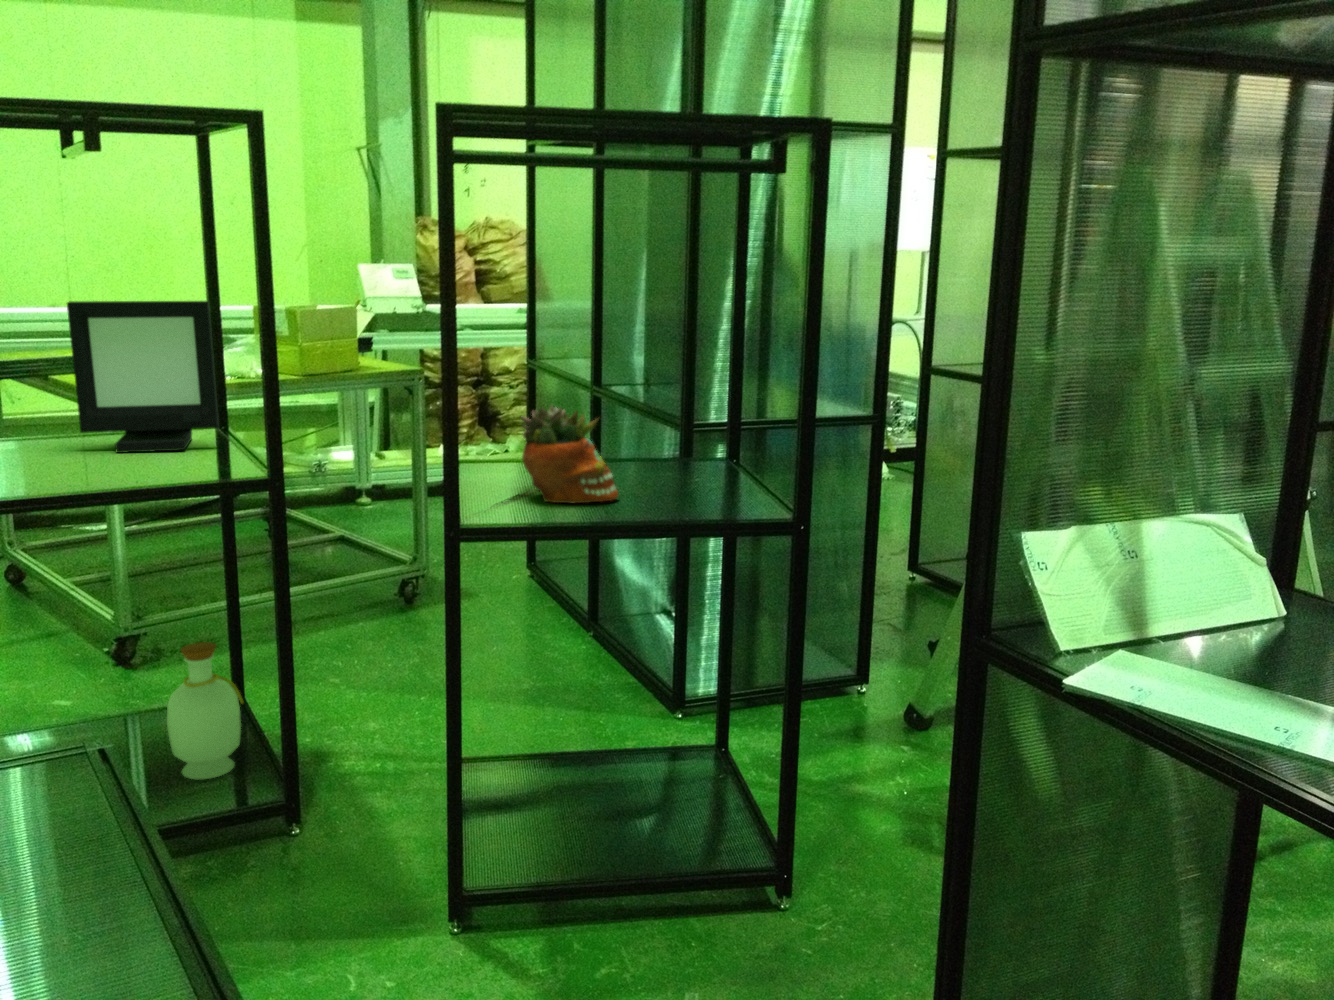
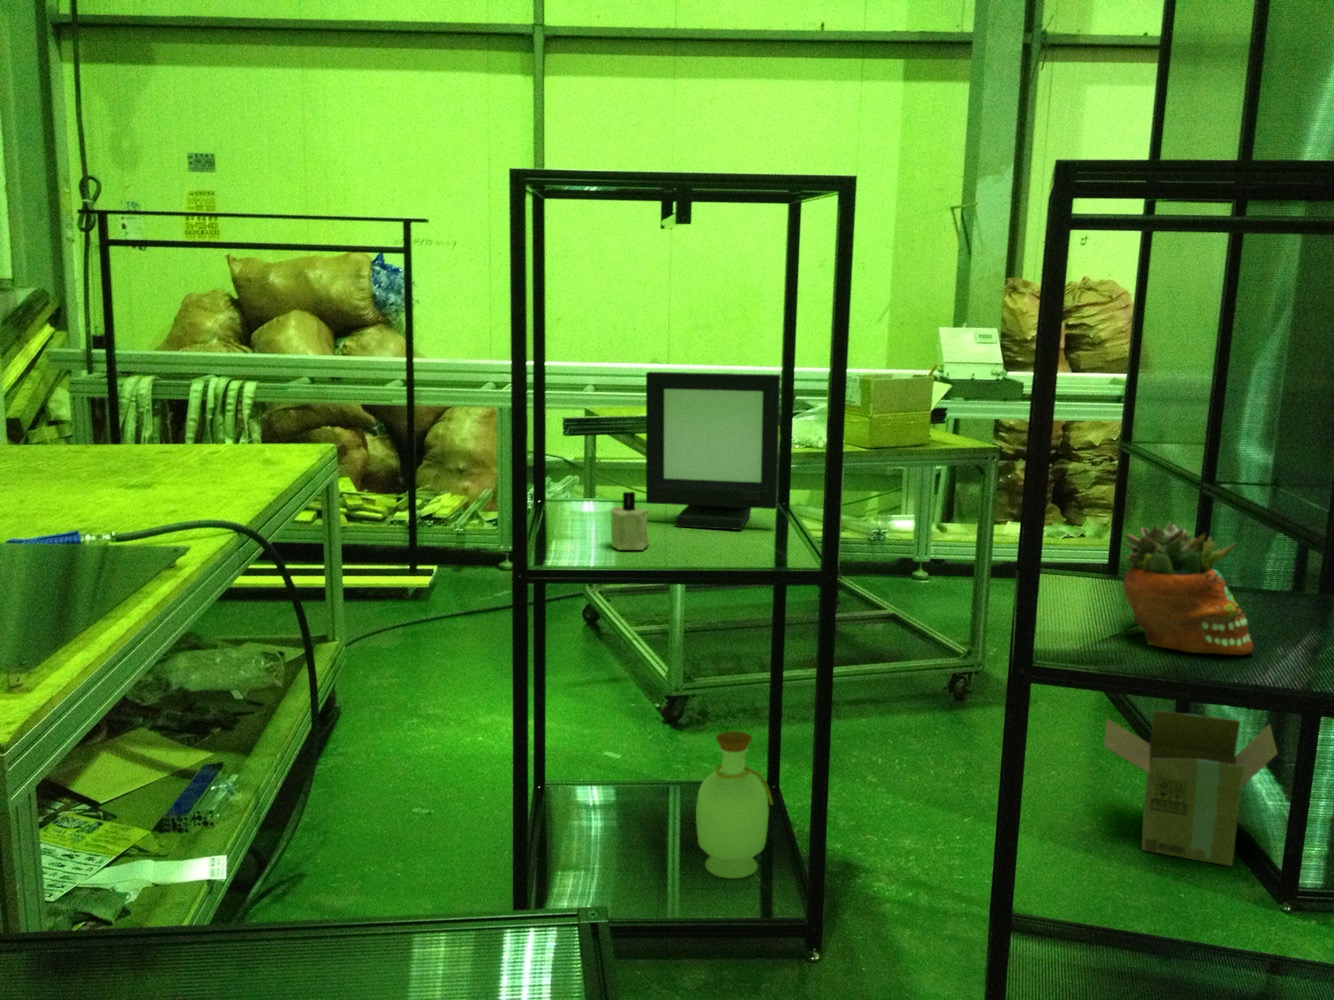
candle: none [44,418,91,476] -> present [610,492,649,550]
cardboard box: none [530,575,659,693] -> present [1104,711,1277,866]

